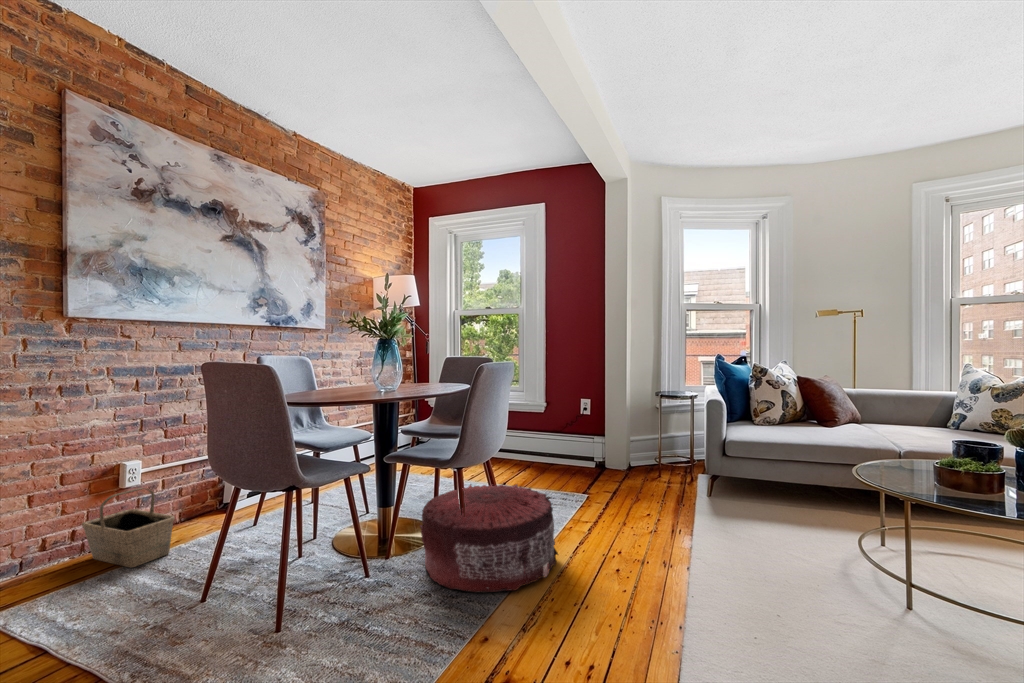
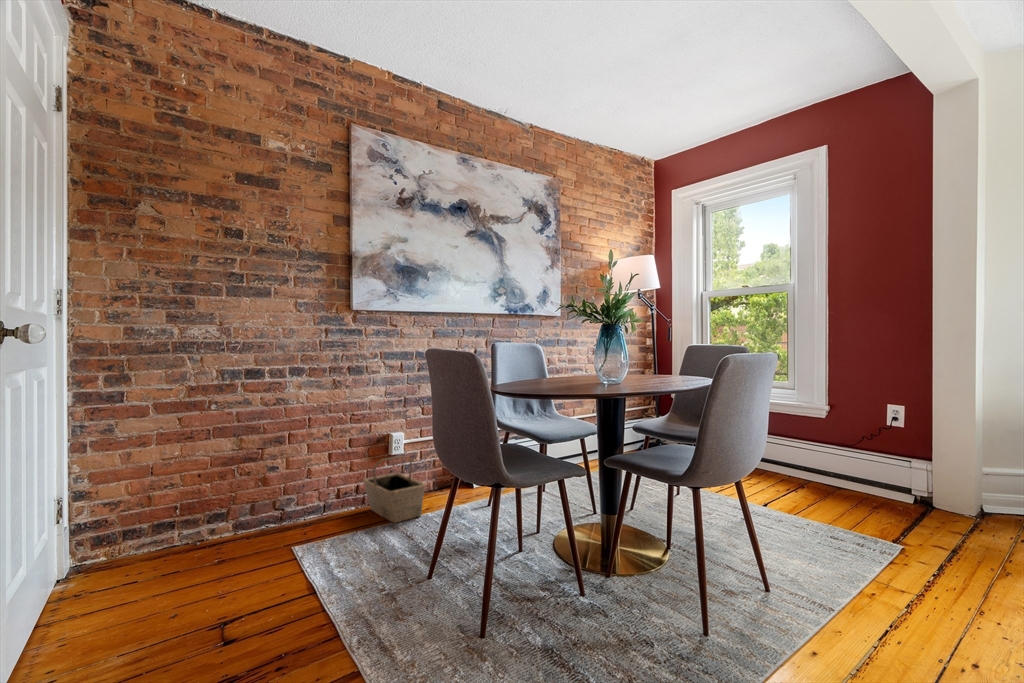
pouf: present [420,484,558,592] -> none [635,495,812,632]

